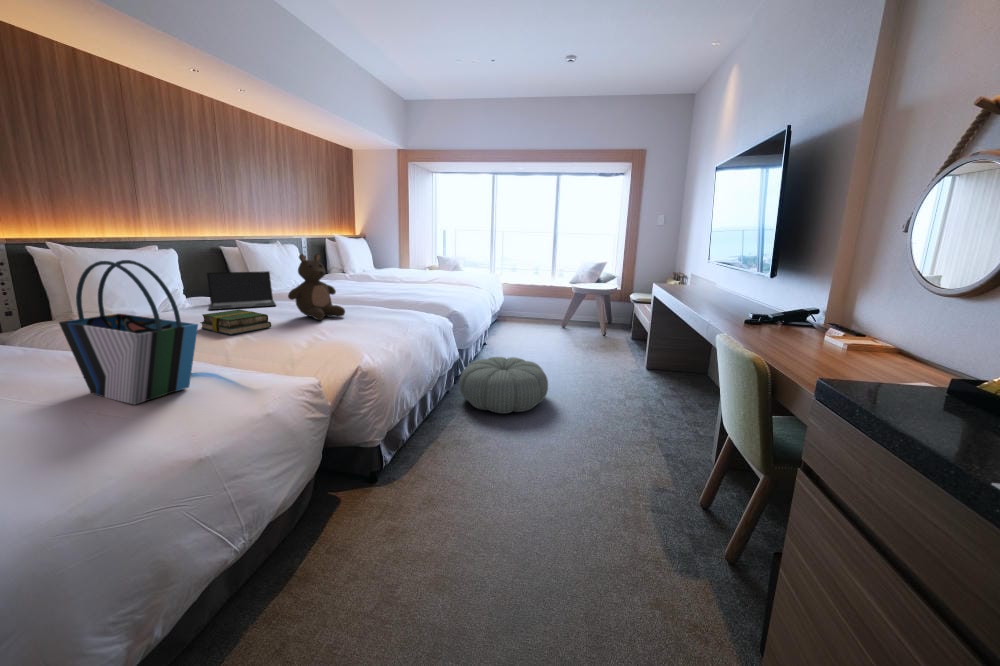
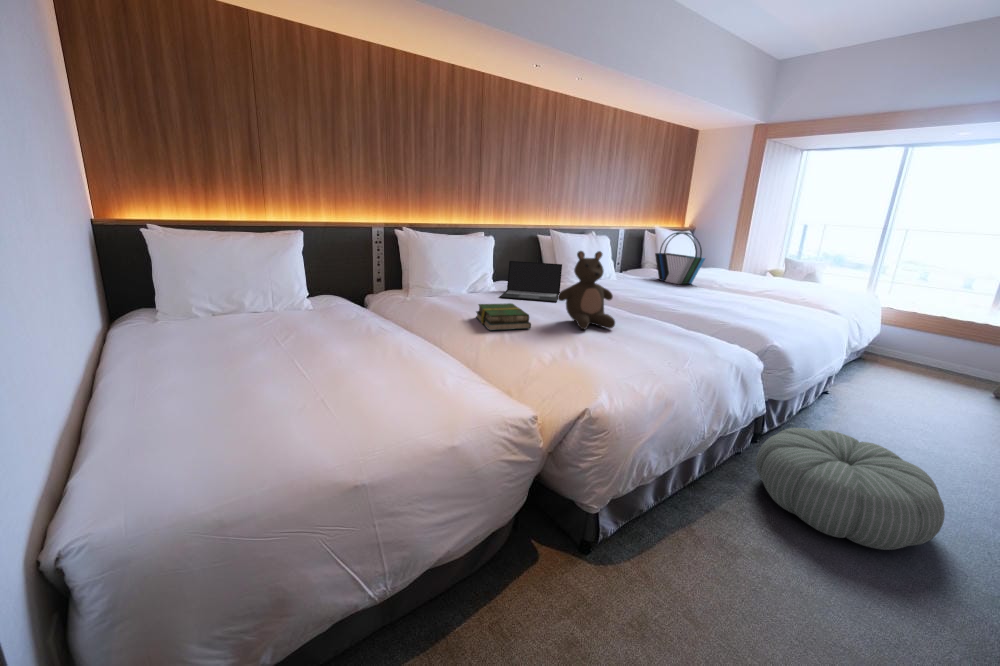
tote bag: present [59,260,198,405] -> present [655,232,705,284]

